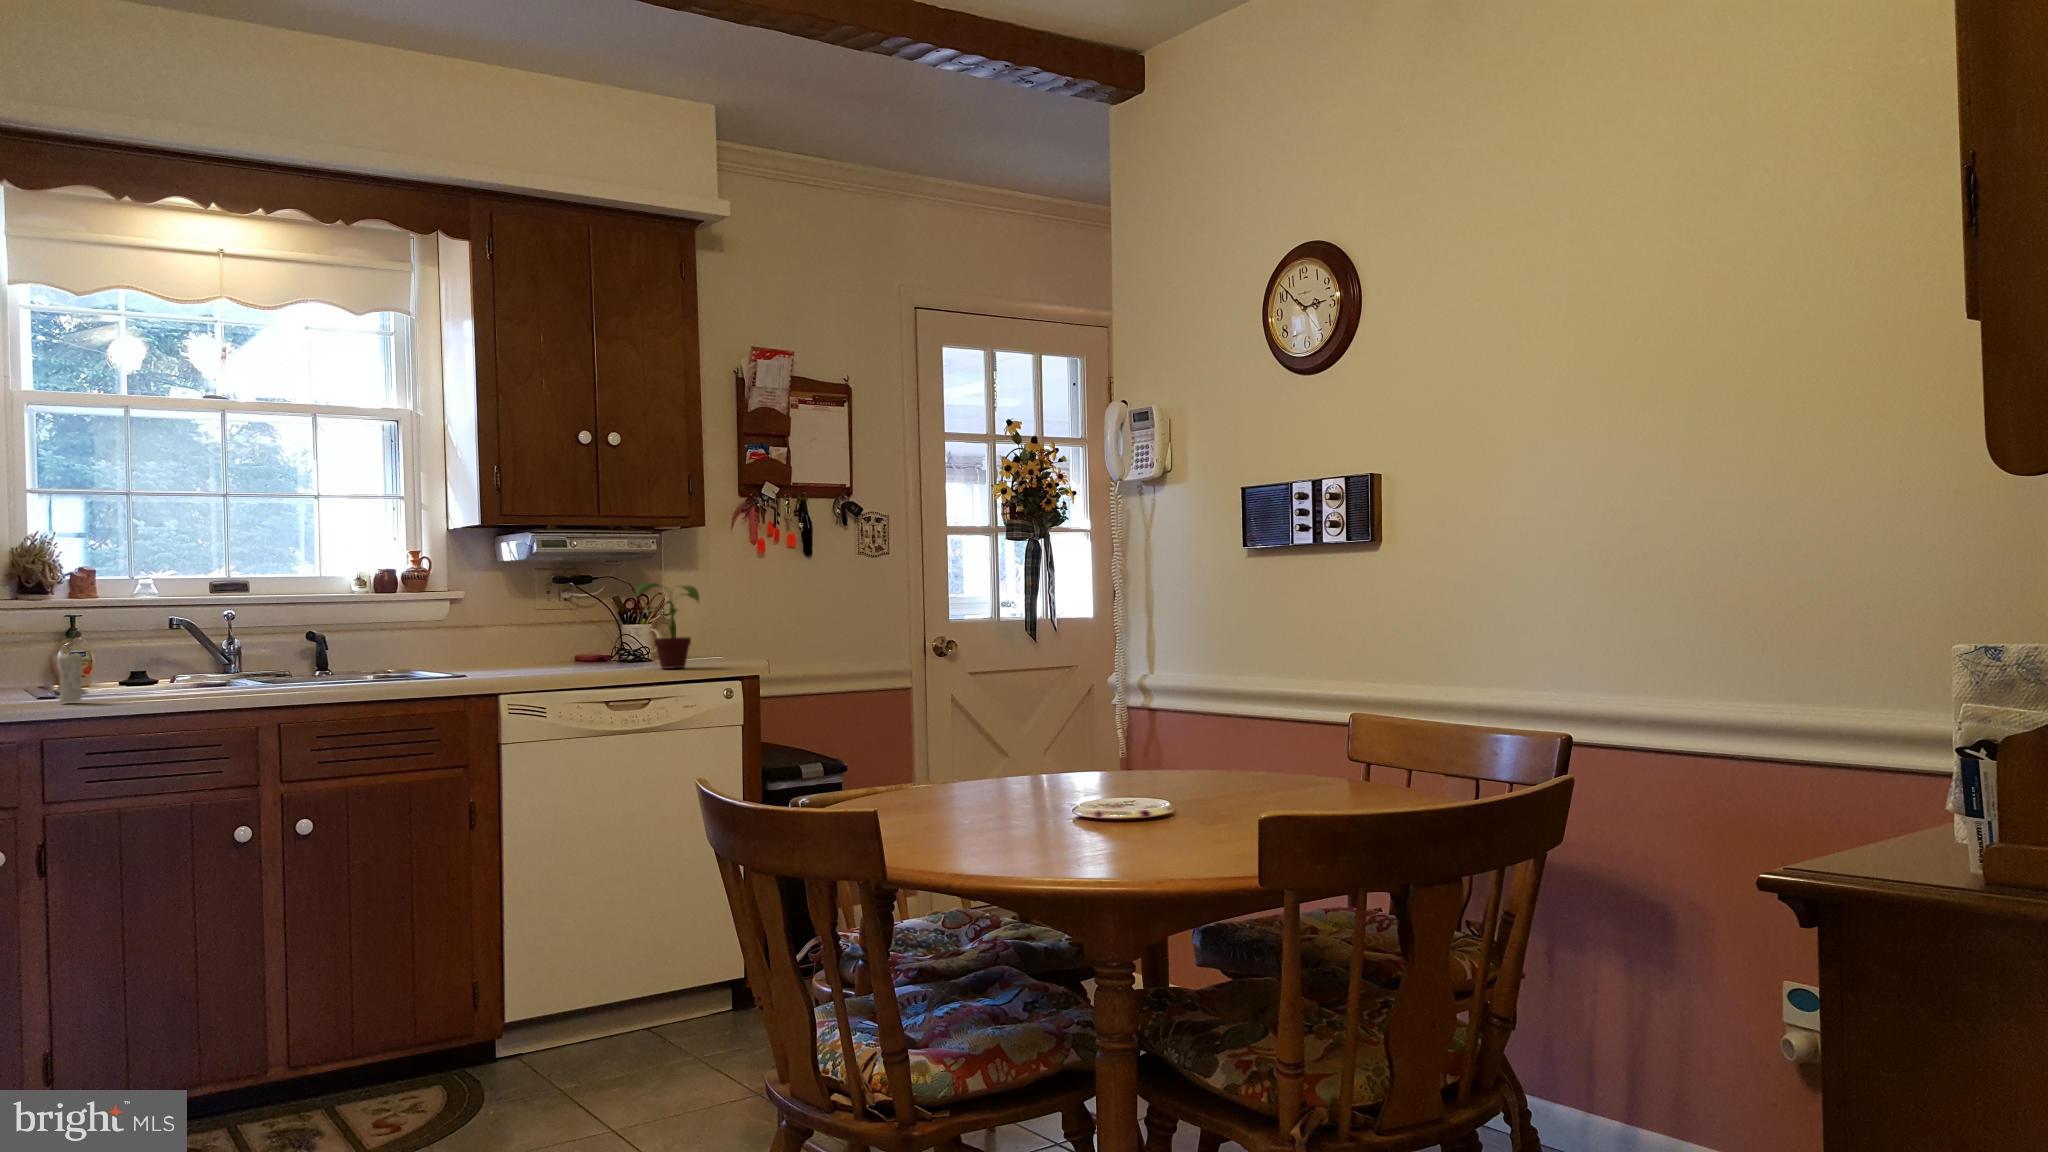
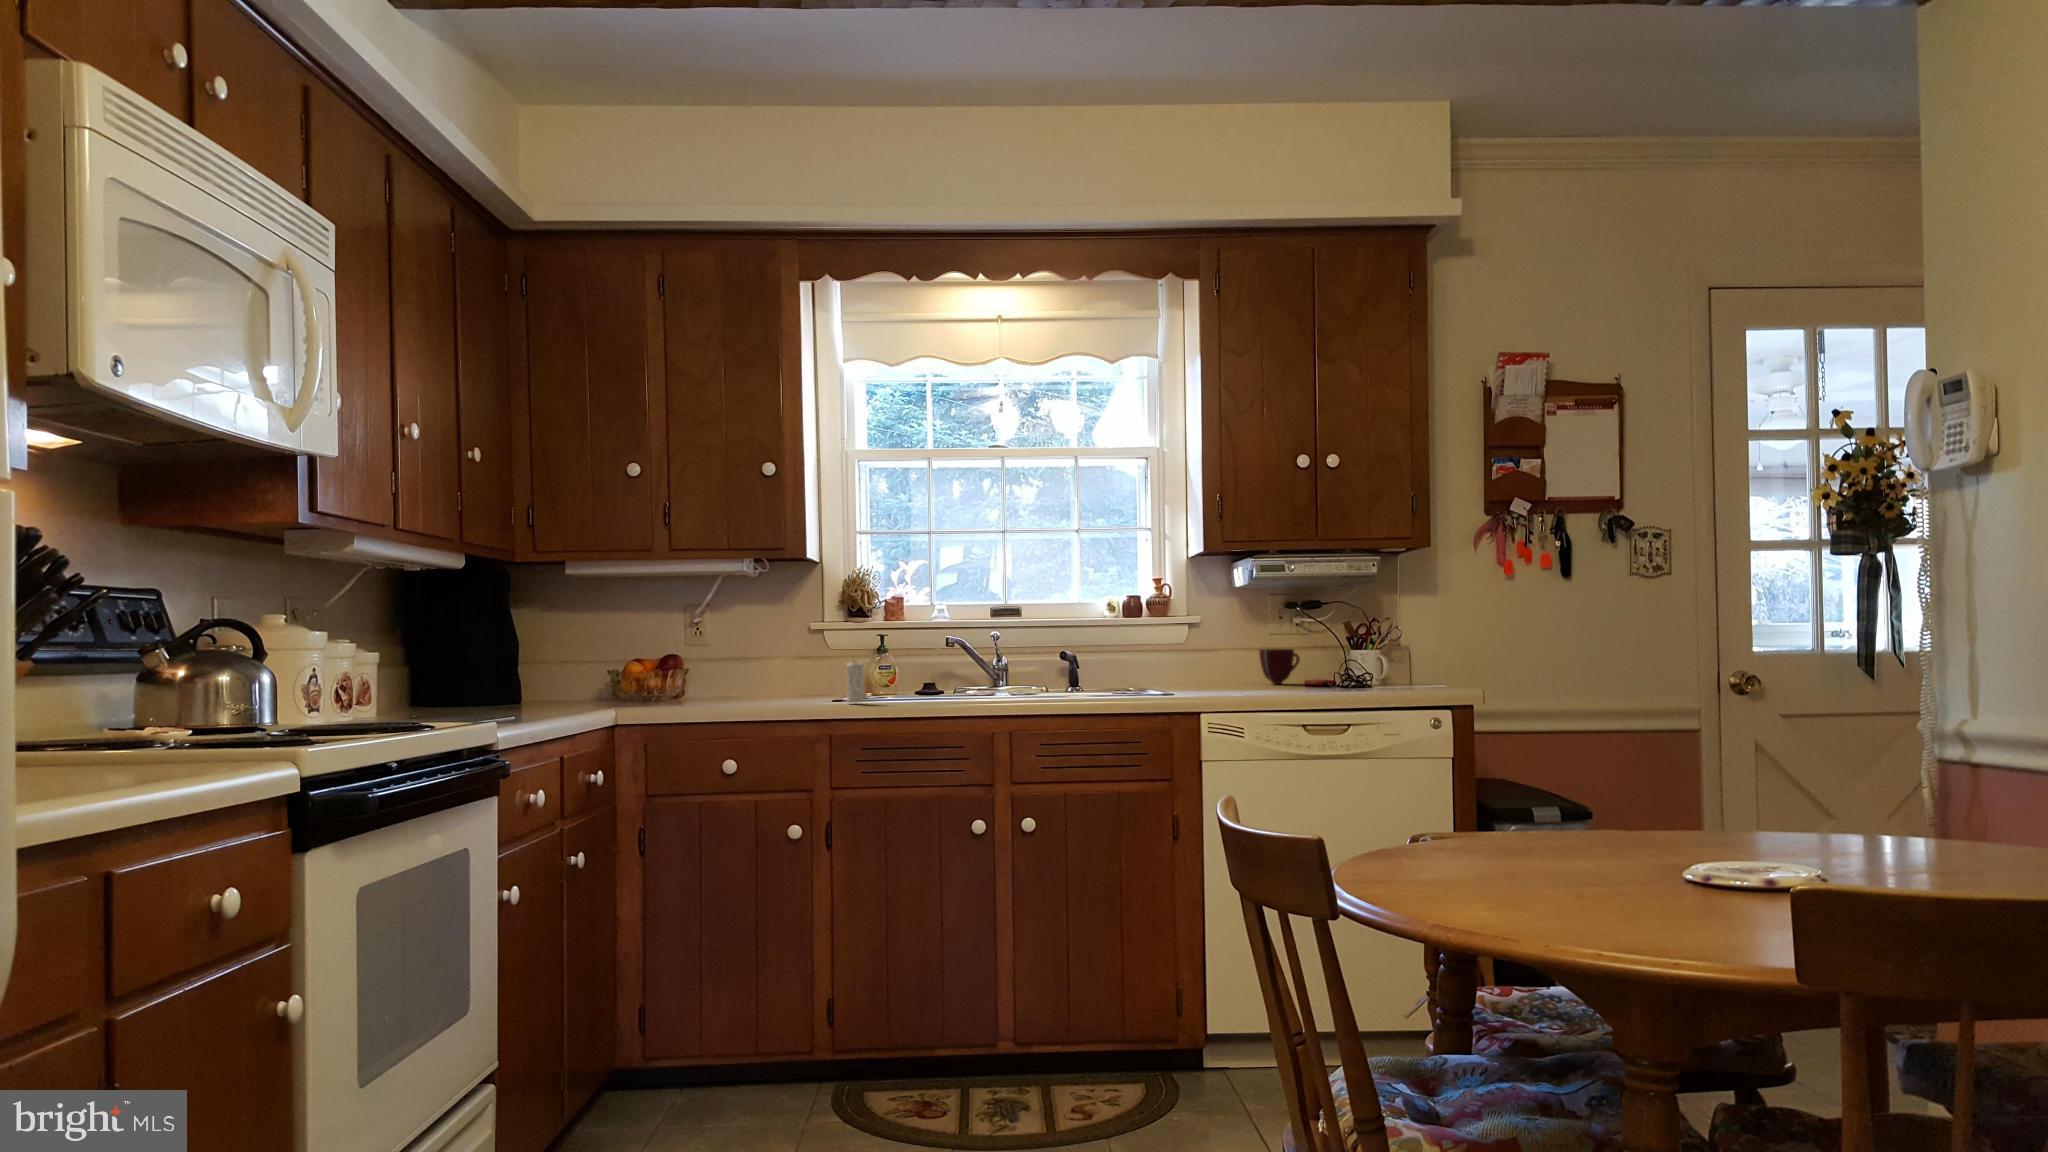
potted plant: present [636,583,699,669] -> none [1341,605,1416,695]
mug: none [527,624,571,660] -> present [1259,649,1300,684]

